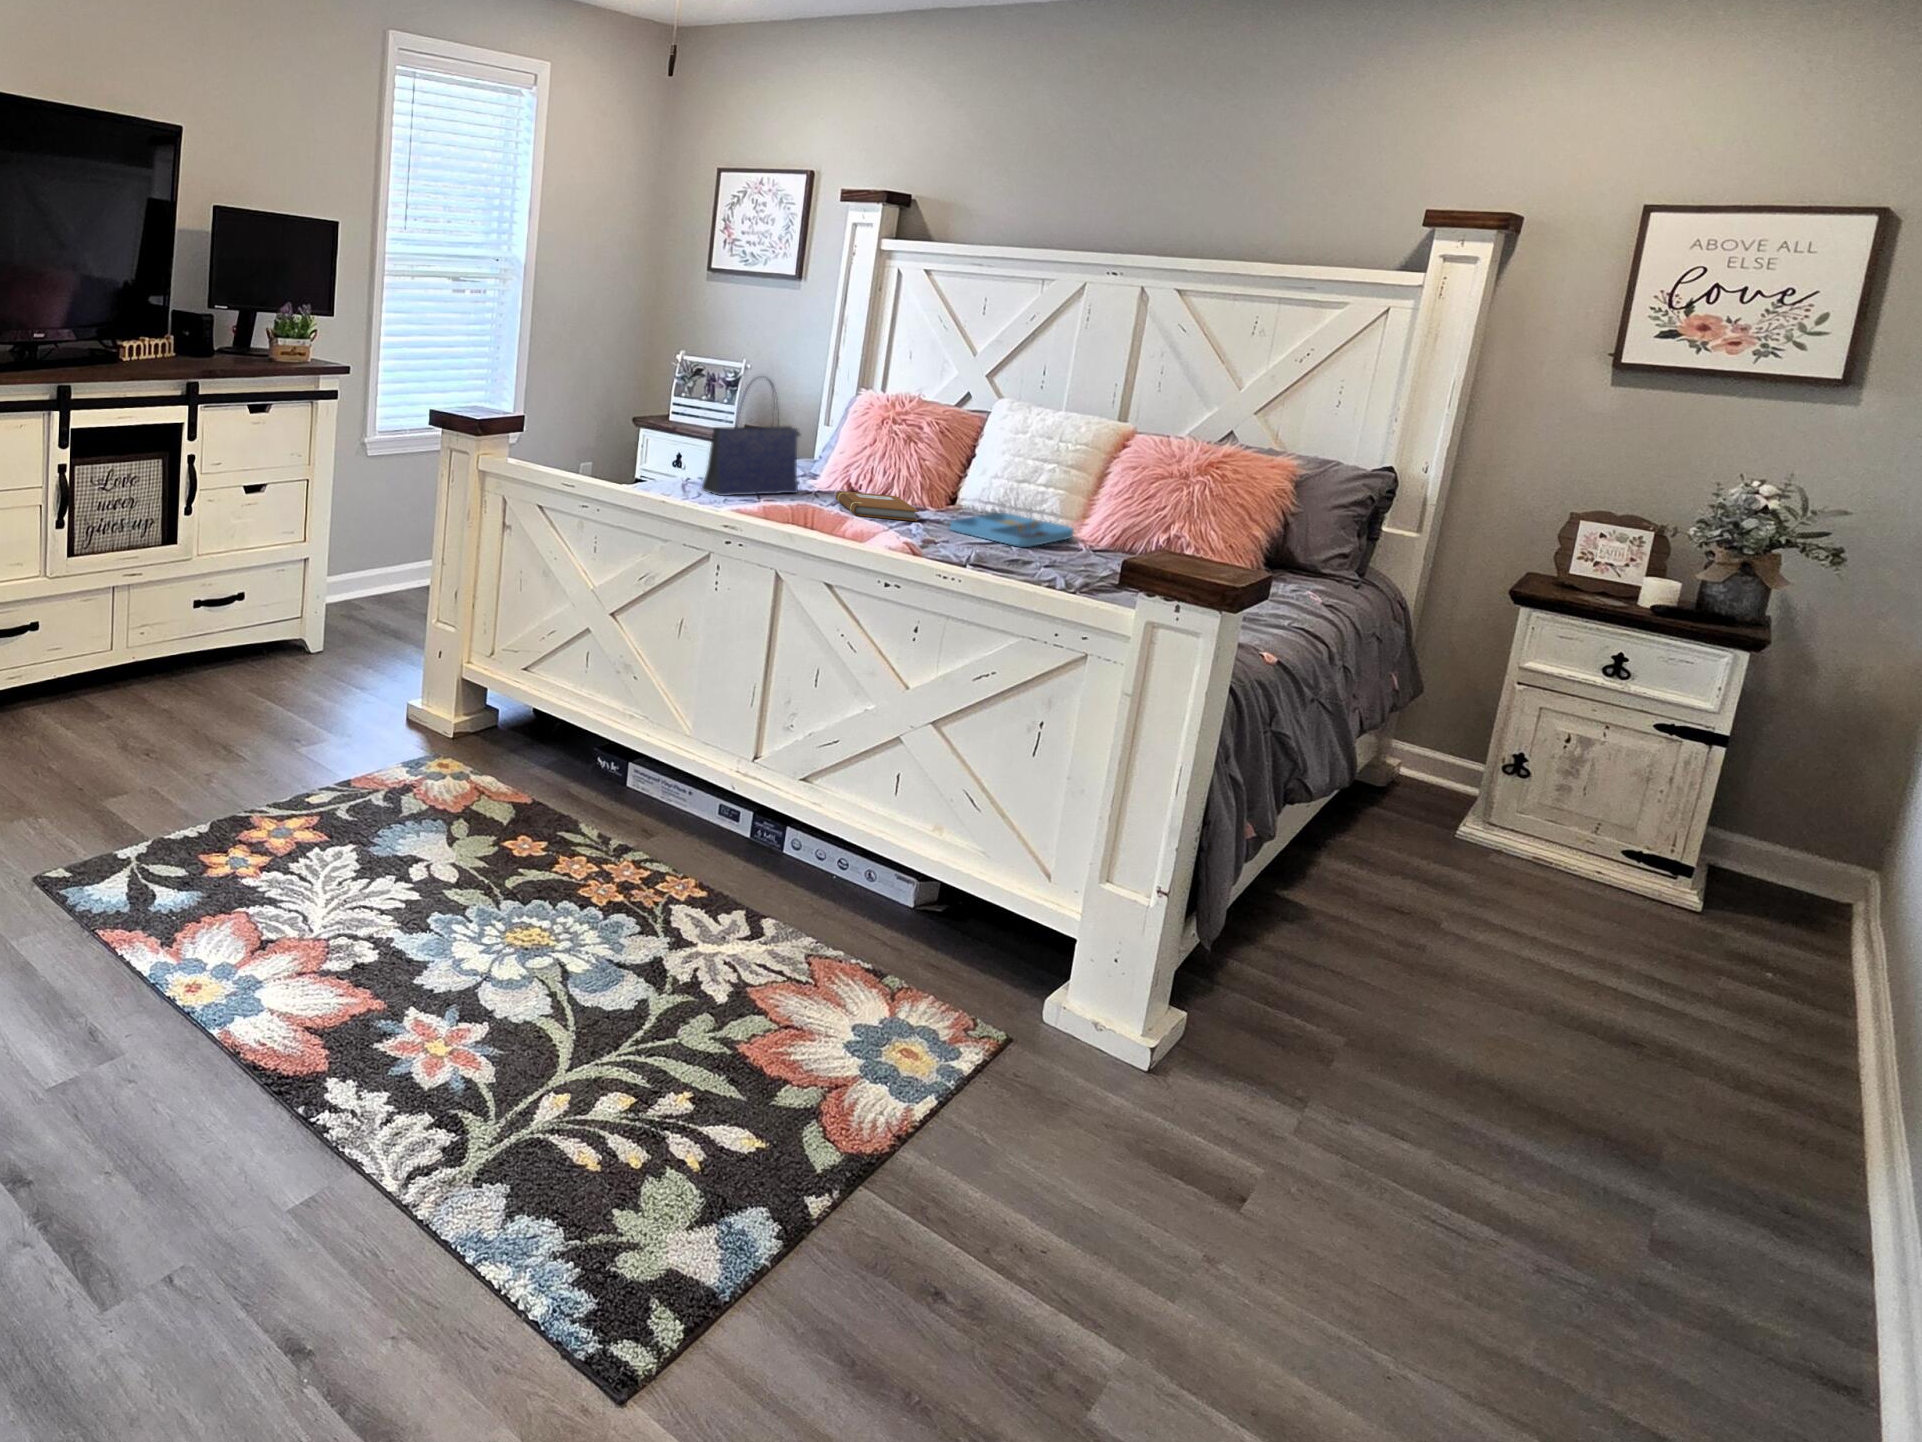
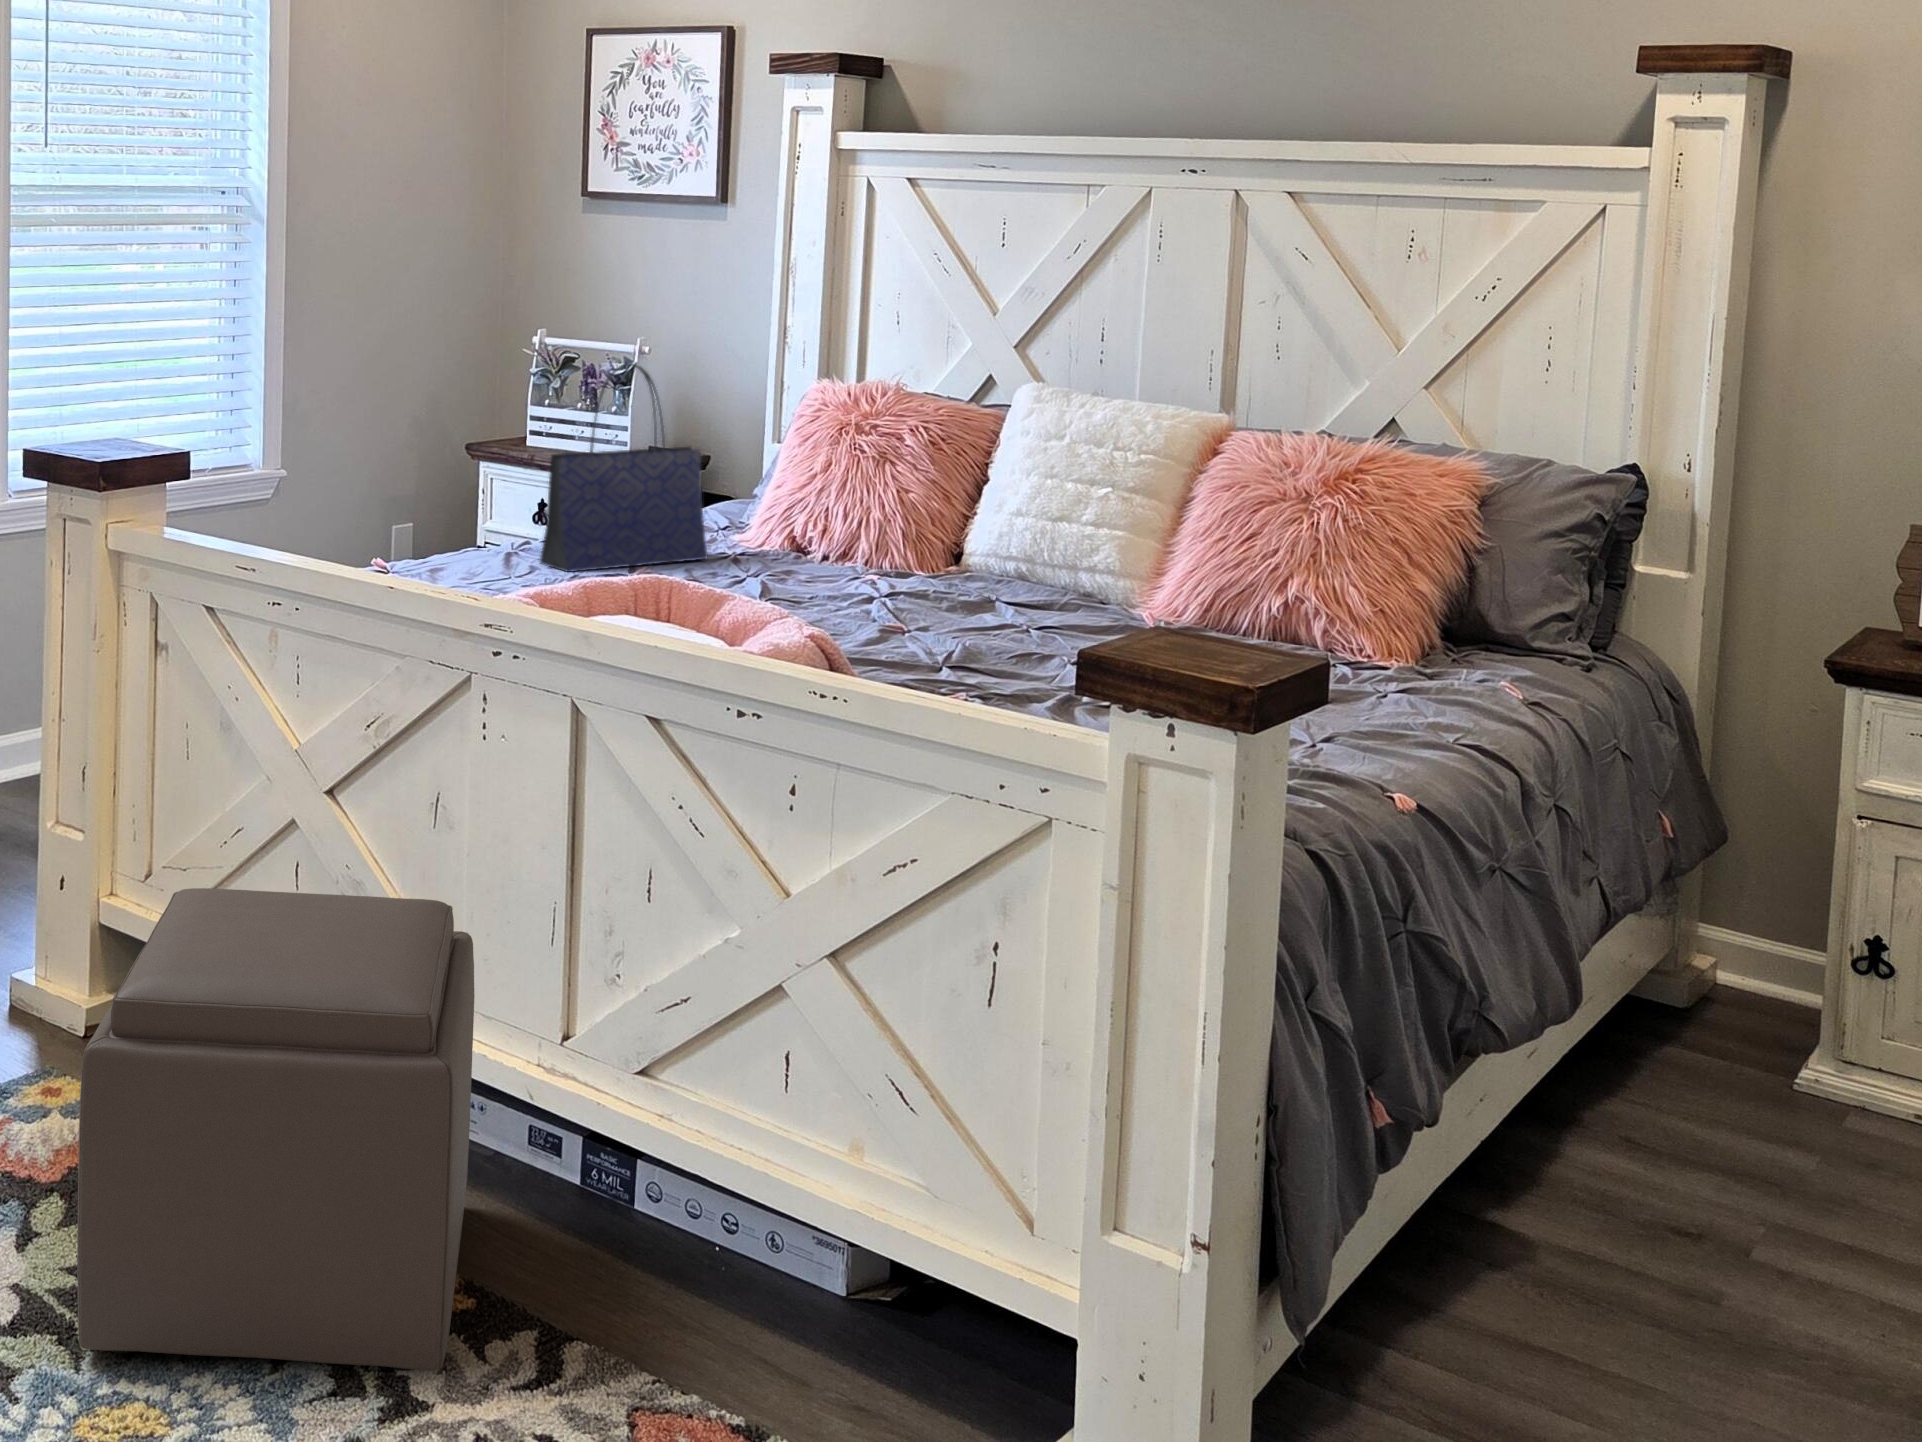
notebook: present [836,491,919,521] -> none [767,552,895,596]
tray: present [950,513,1074,547] -> none [944,574,1148,630]
ottoman: none [500,660,718,926] -> present [77,888,475,1371]

